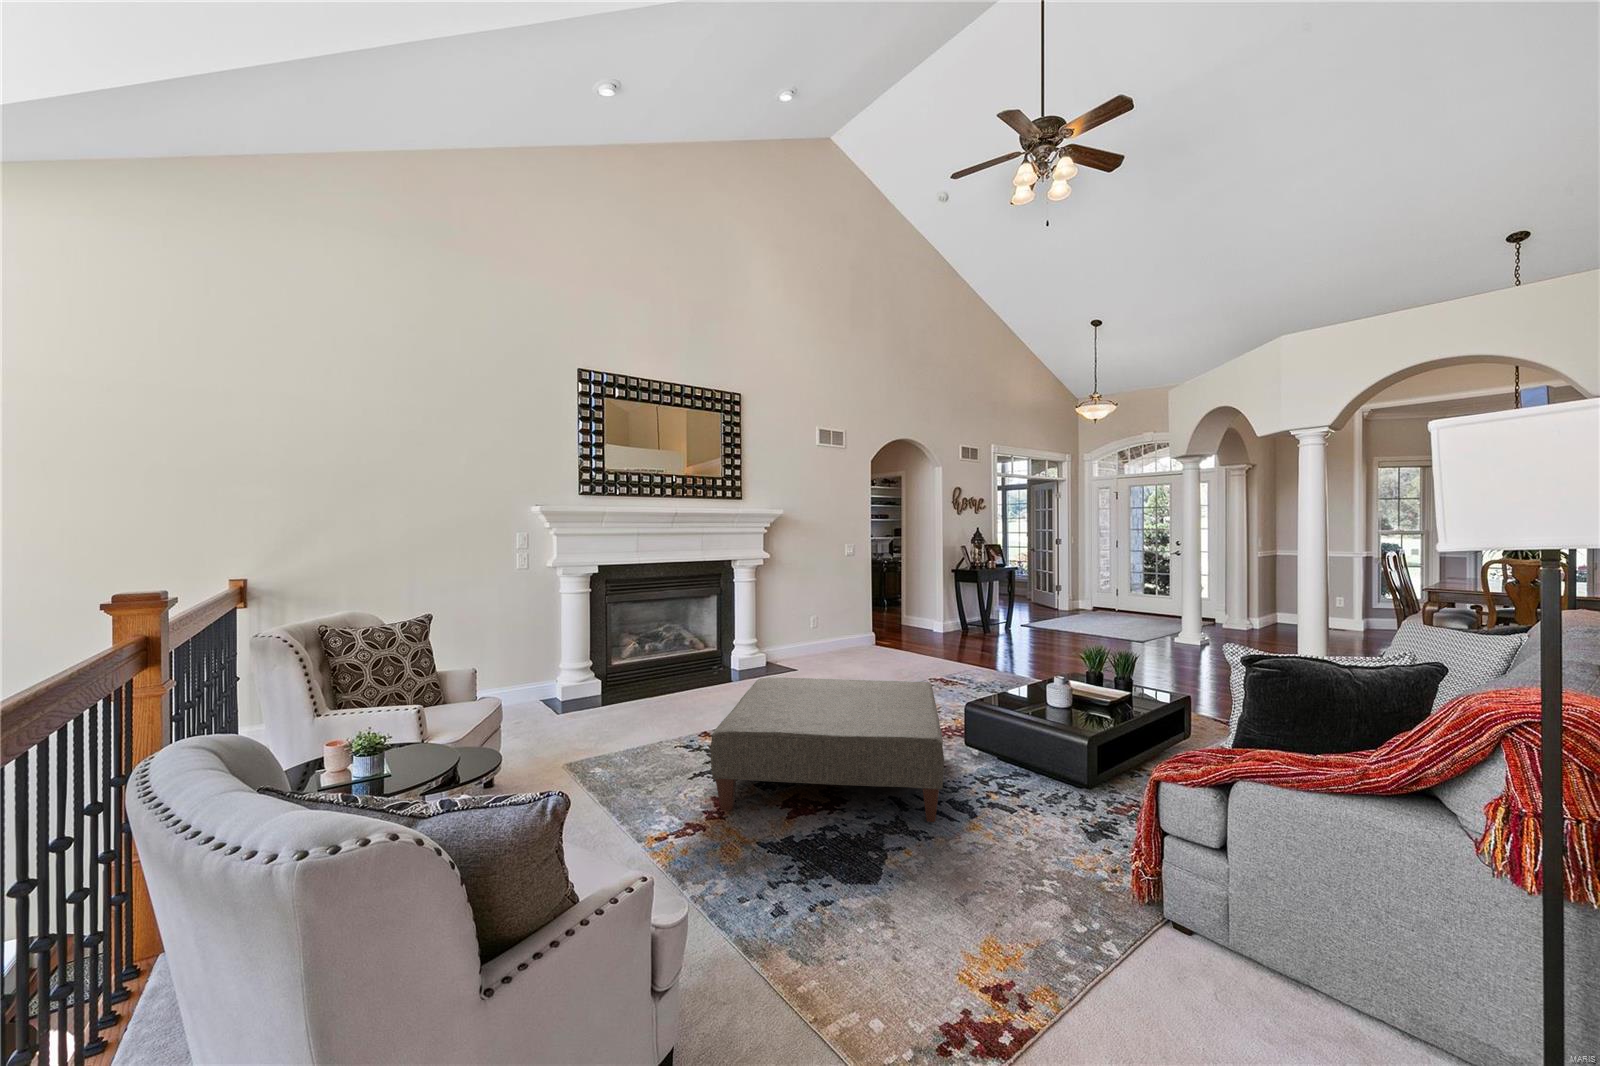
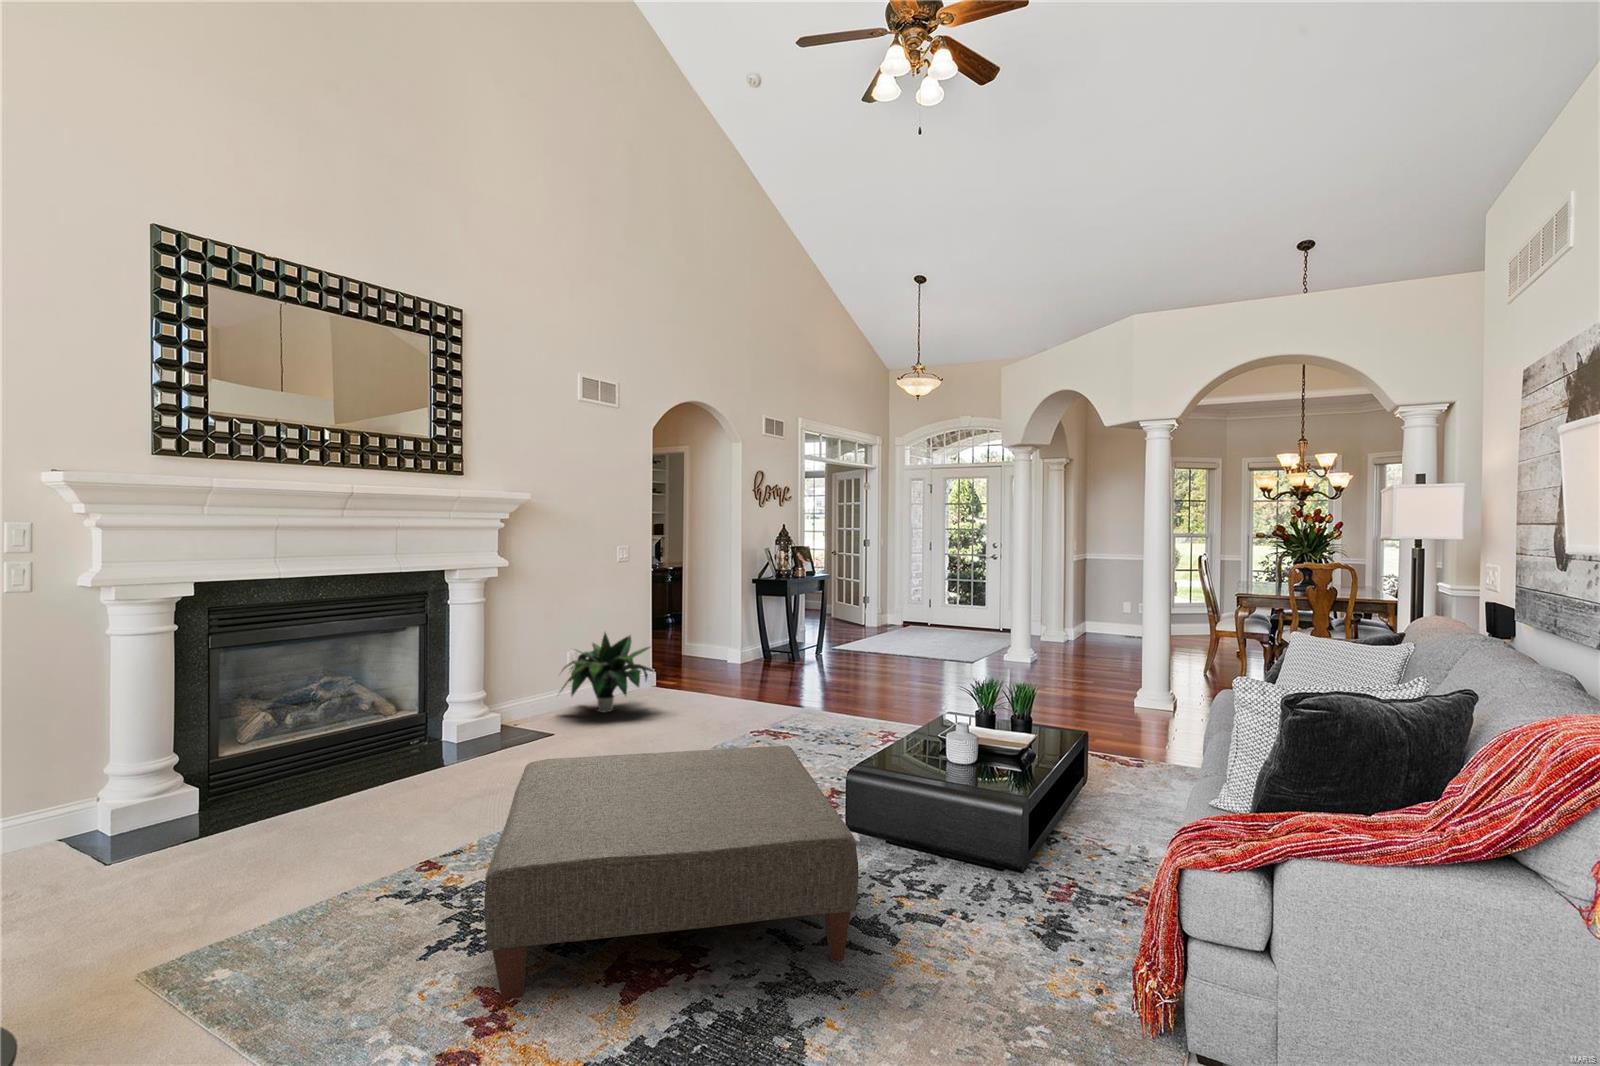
potted plant: none [803,602,874,658] -> present [562,632,657,712]

